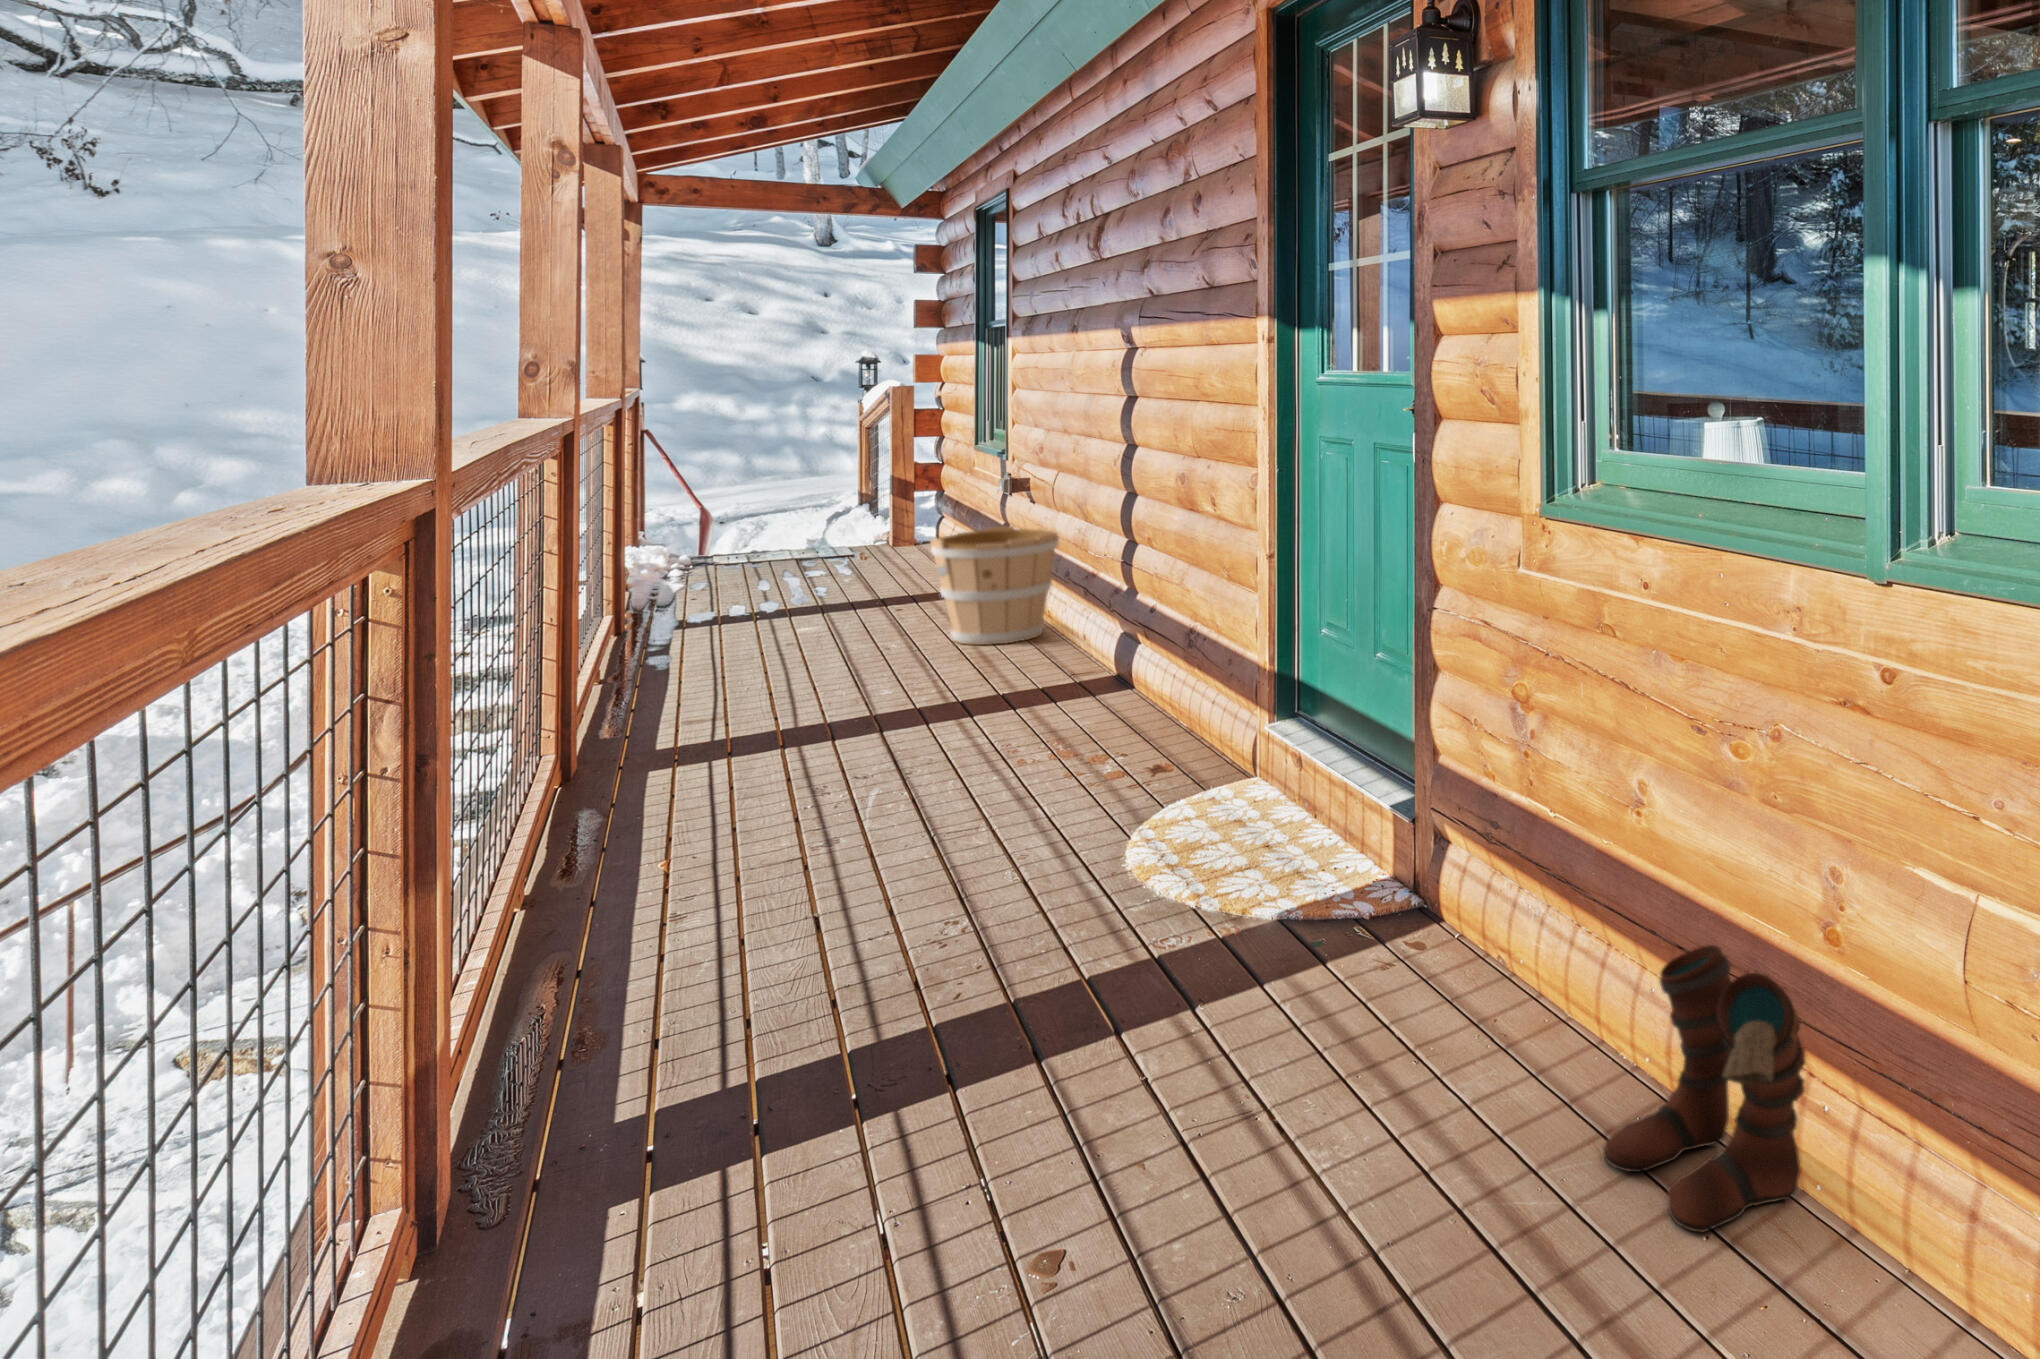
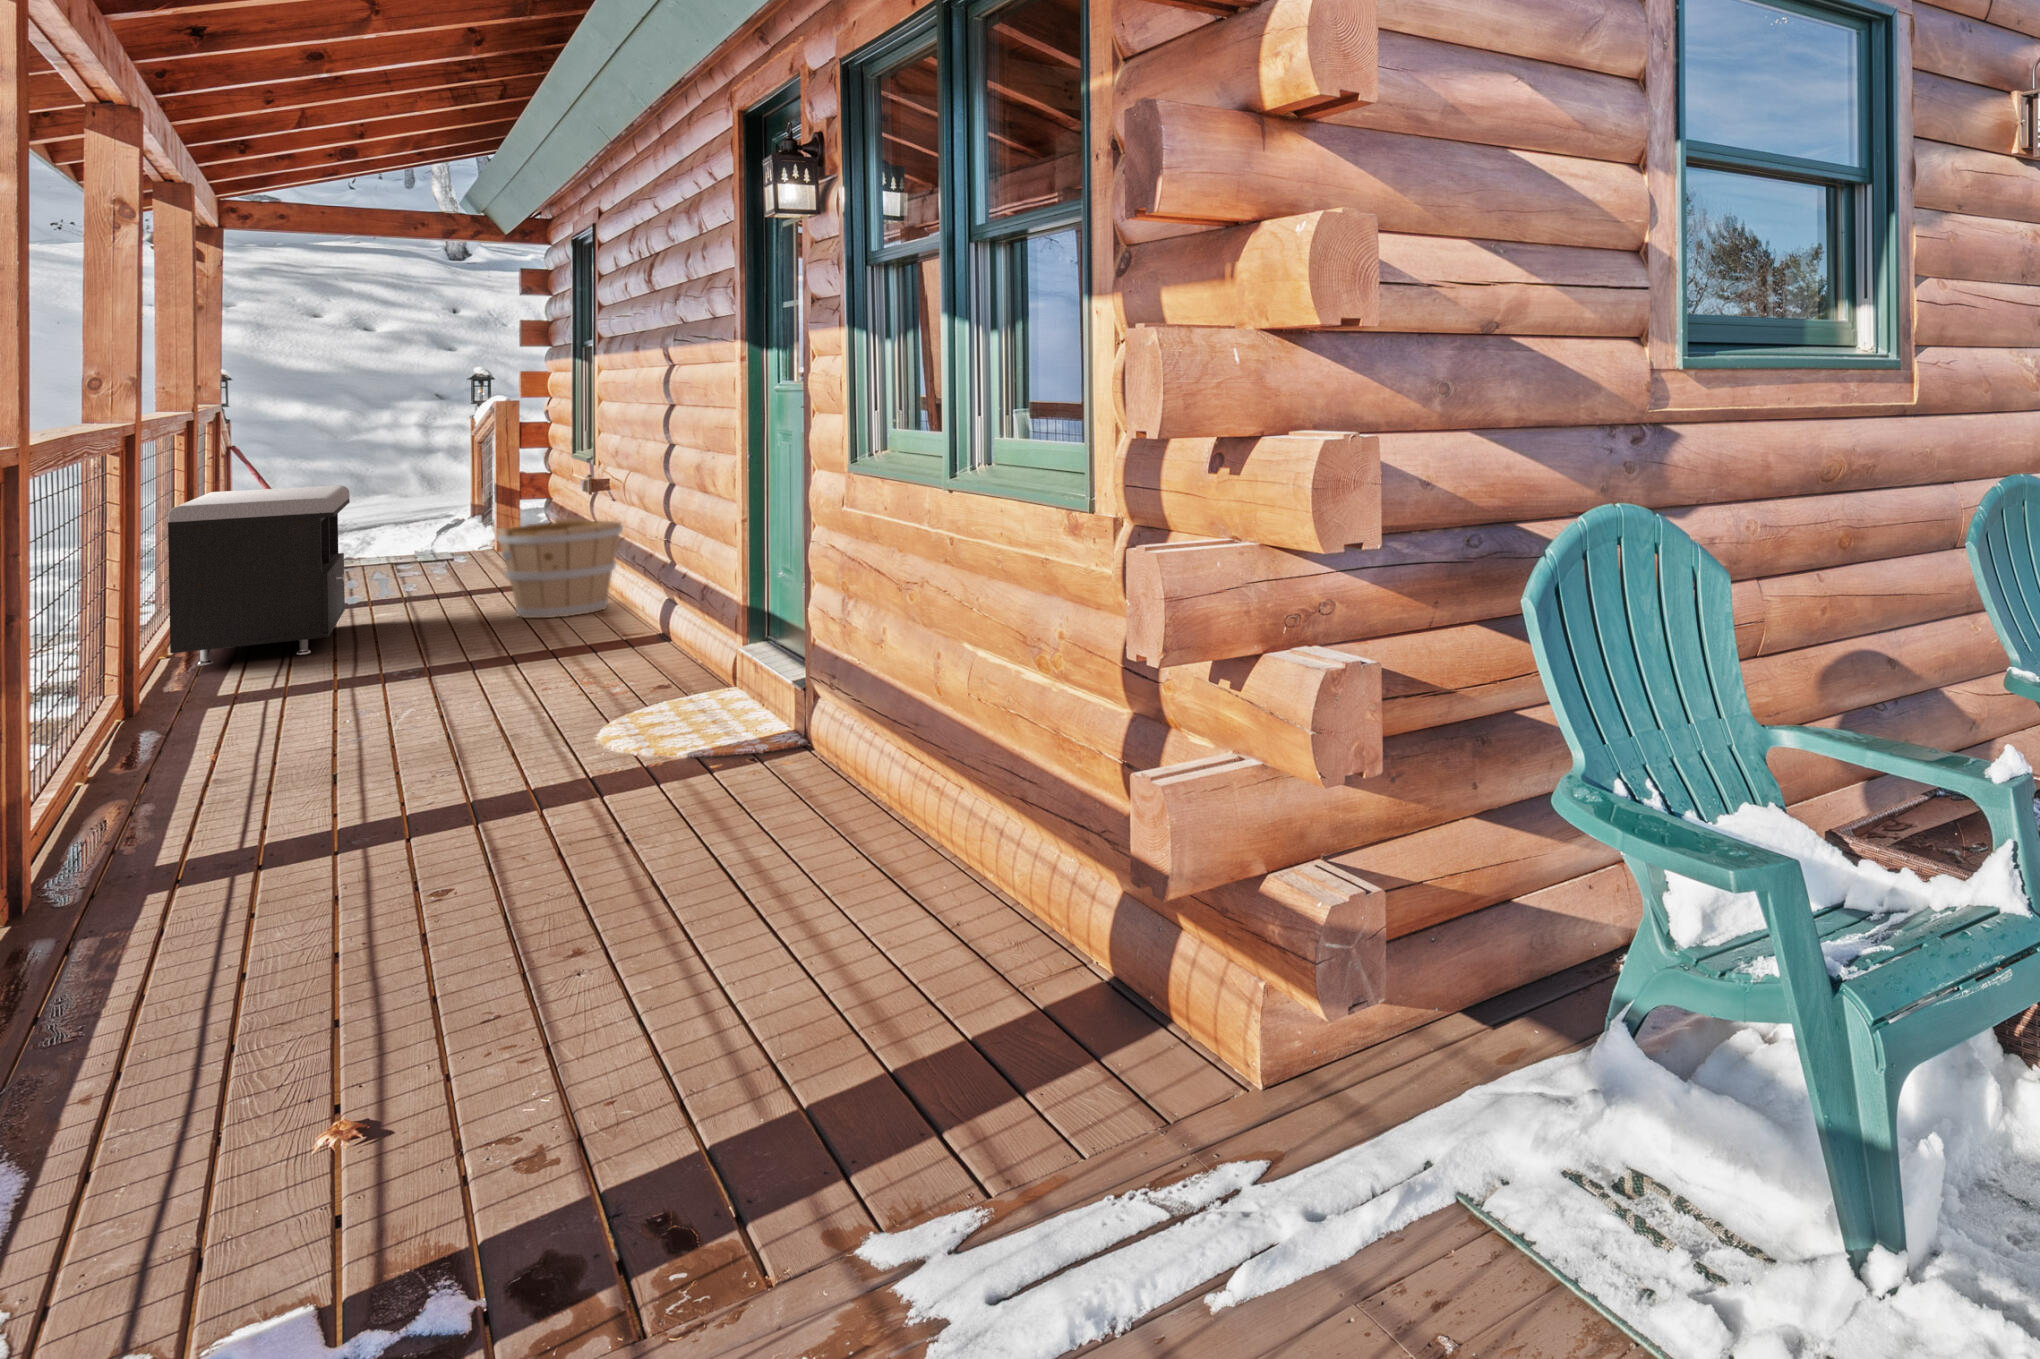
storage bench: none [606,486,779,699] -> present [168,485,350,666]
boots: present [1603,945,1806,1232] -> none [823,713,939,859]

